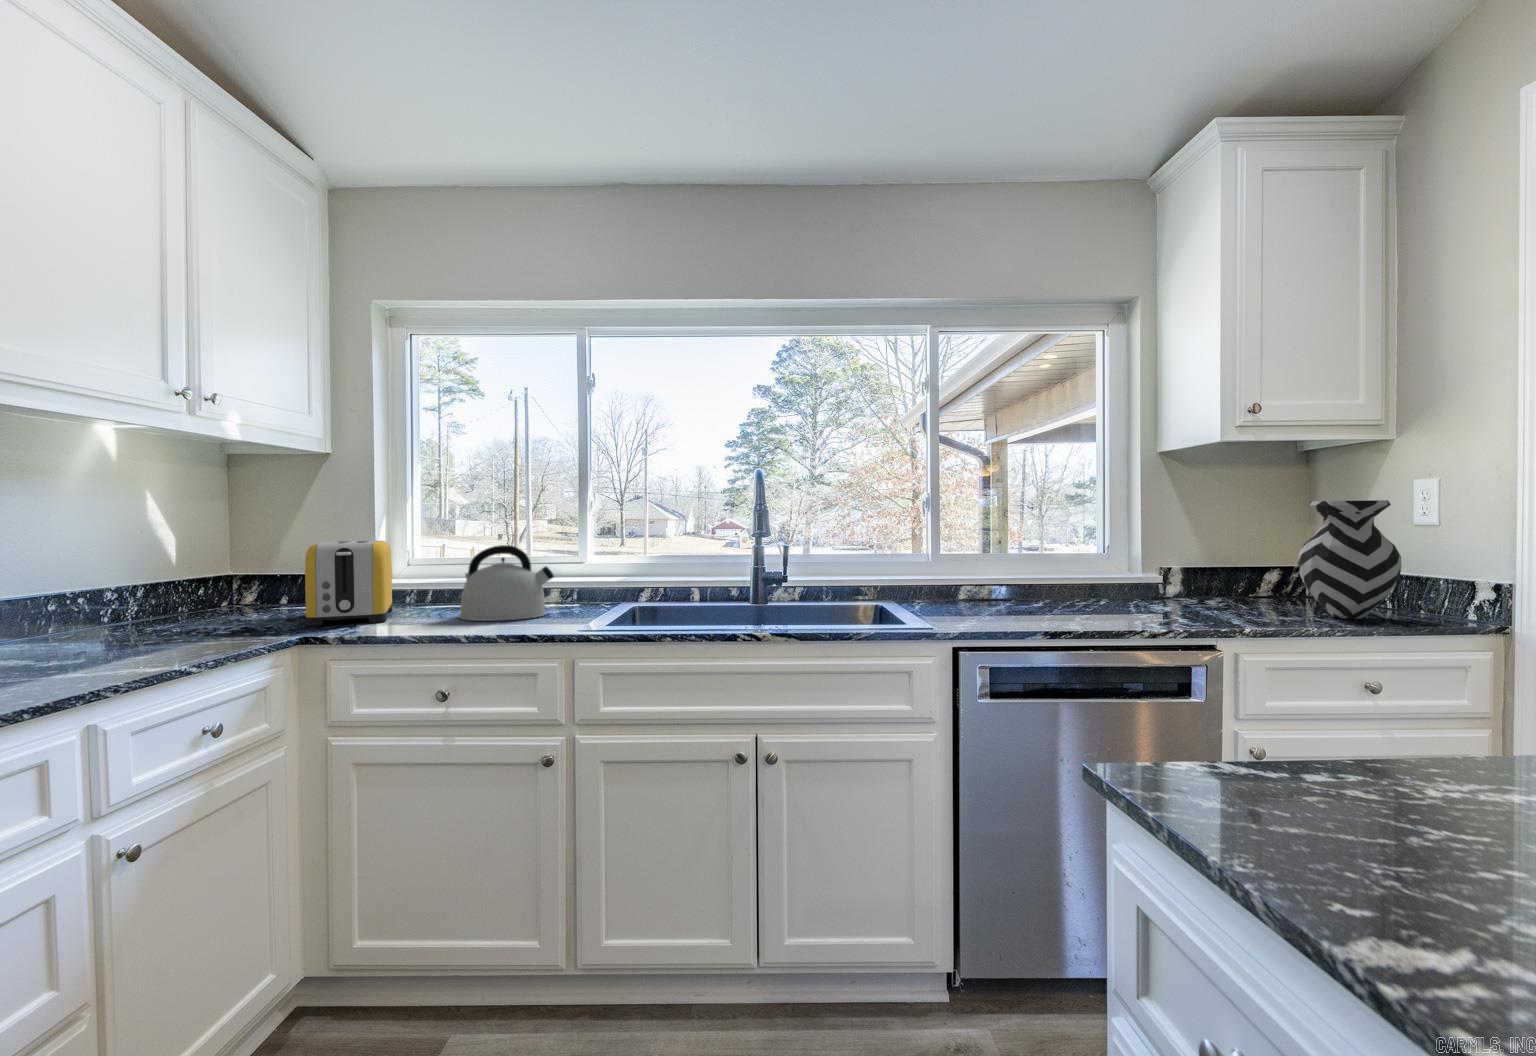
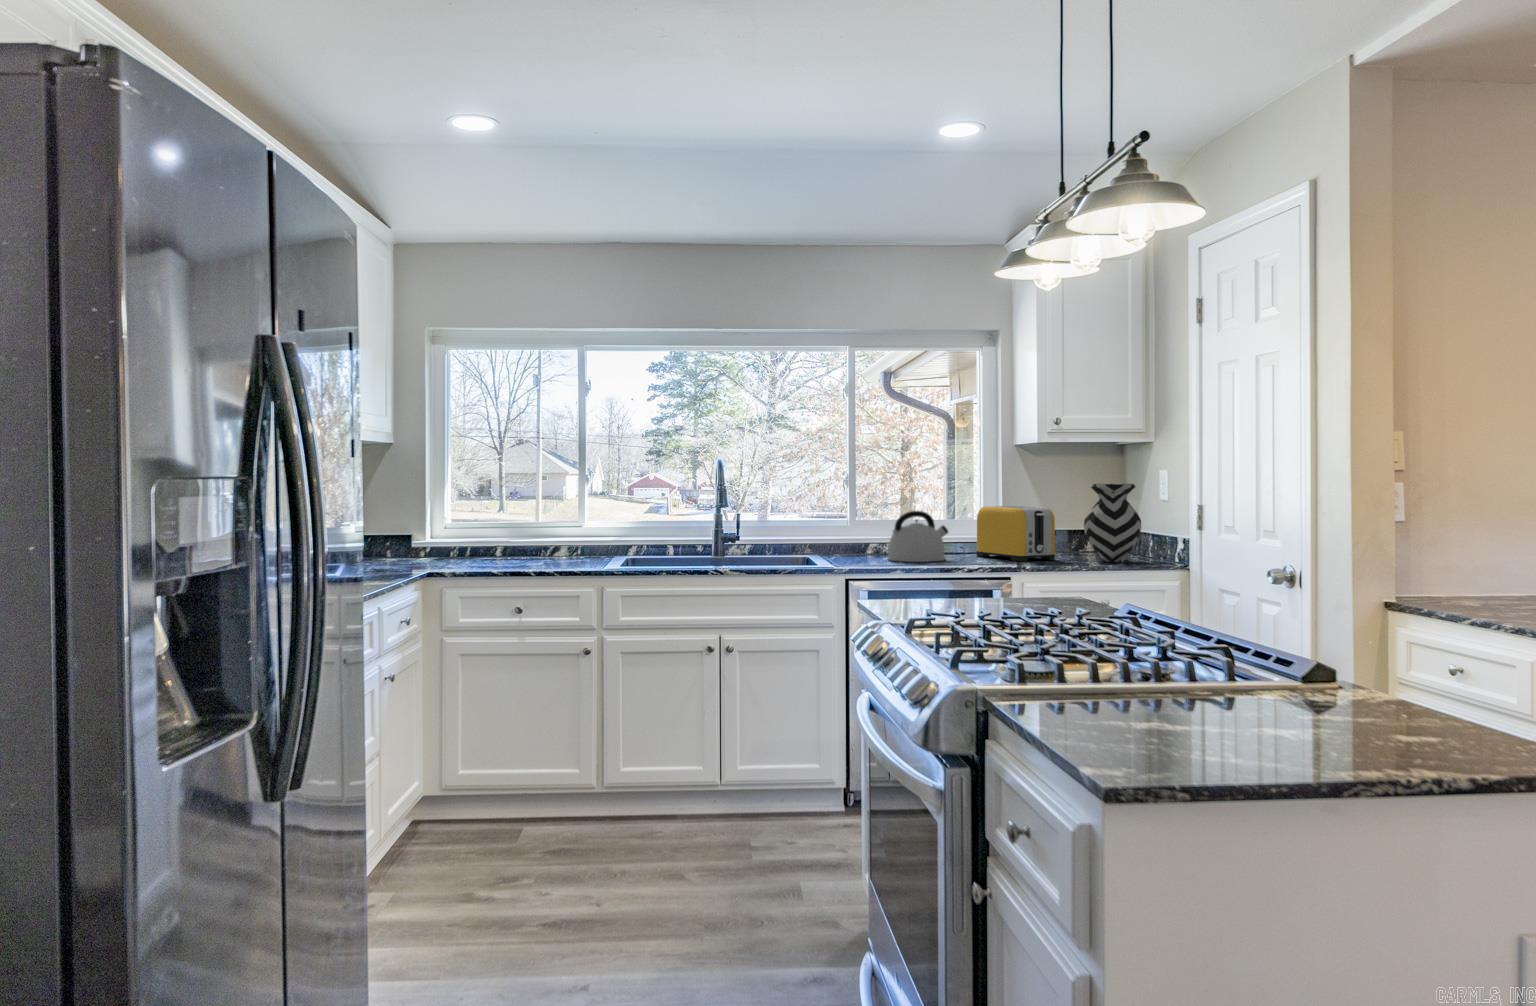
toaster: present [305,540,392,626] -> present [977,506,1055,561]
kettle: present [459,545,554,621] -> present [888,511,948,562]

